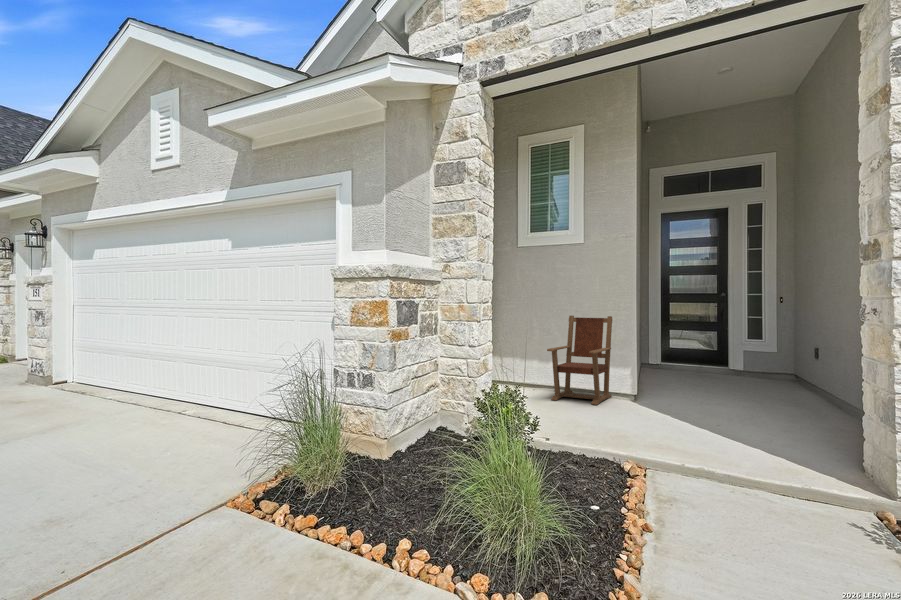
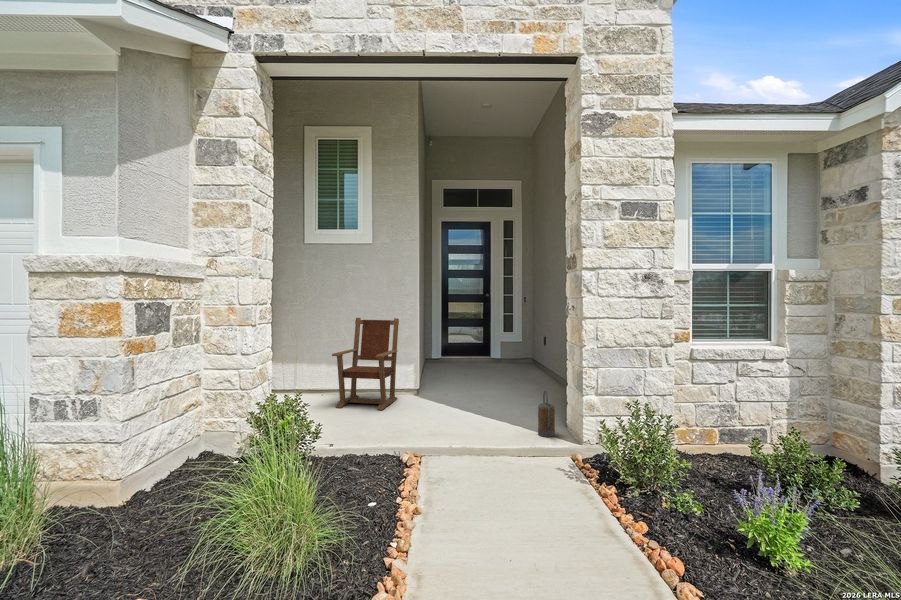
watering can: none [766,392,787,441] -> present [538,390,555,437]

